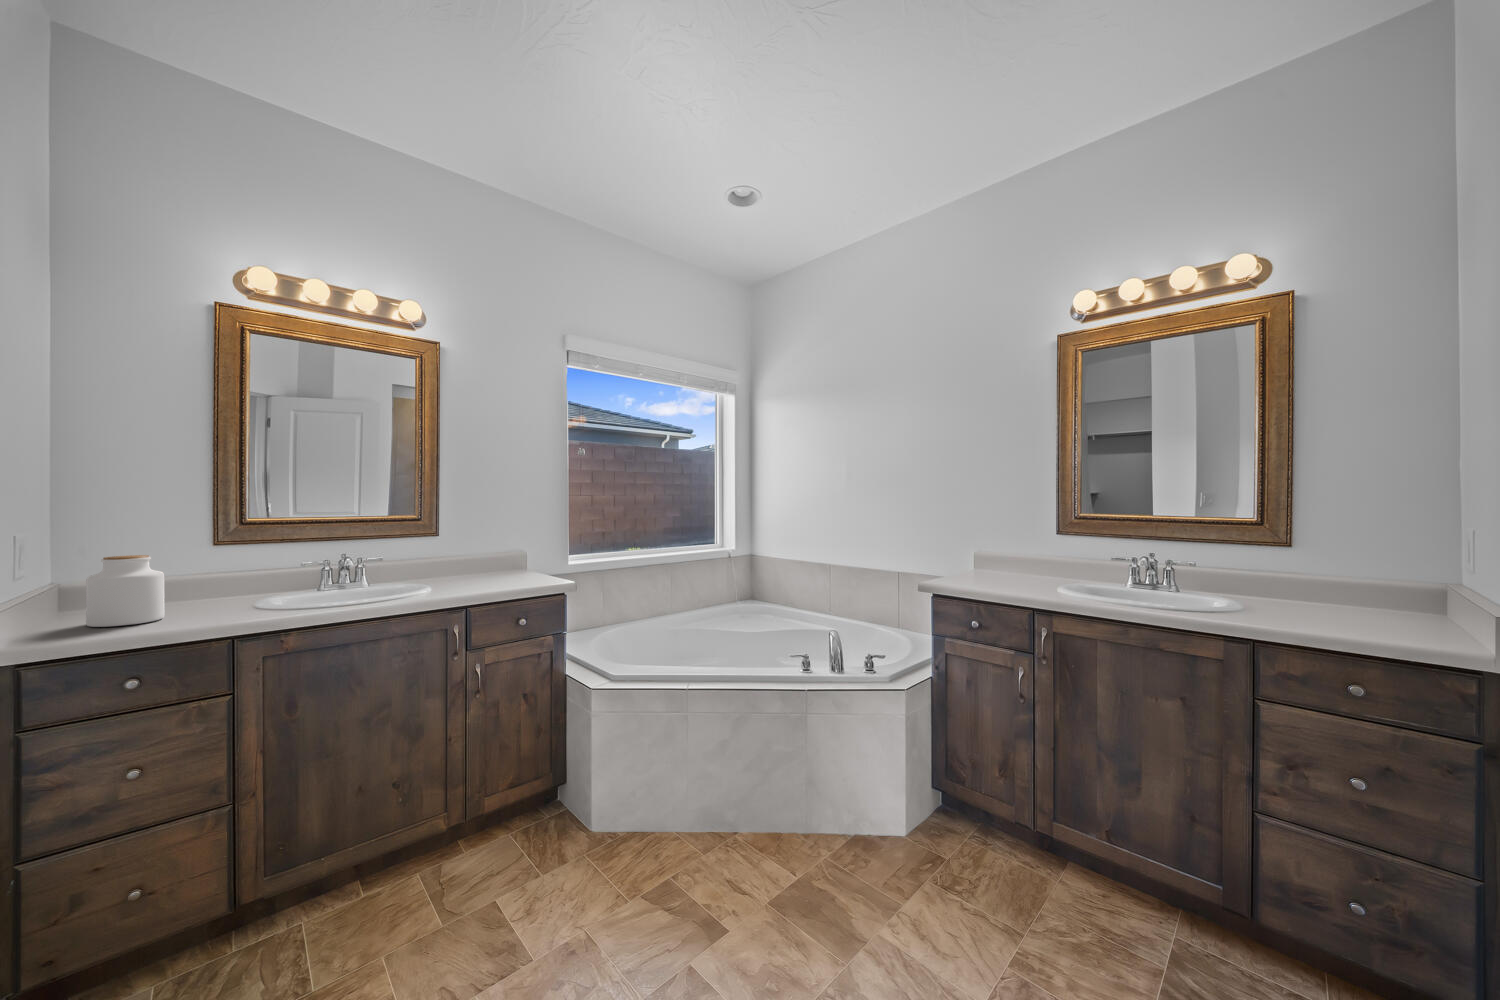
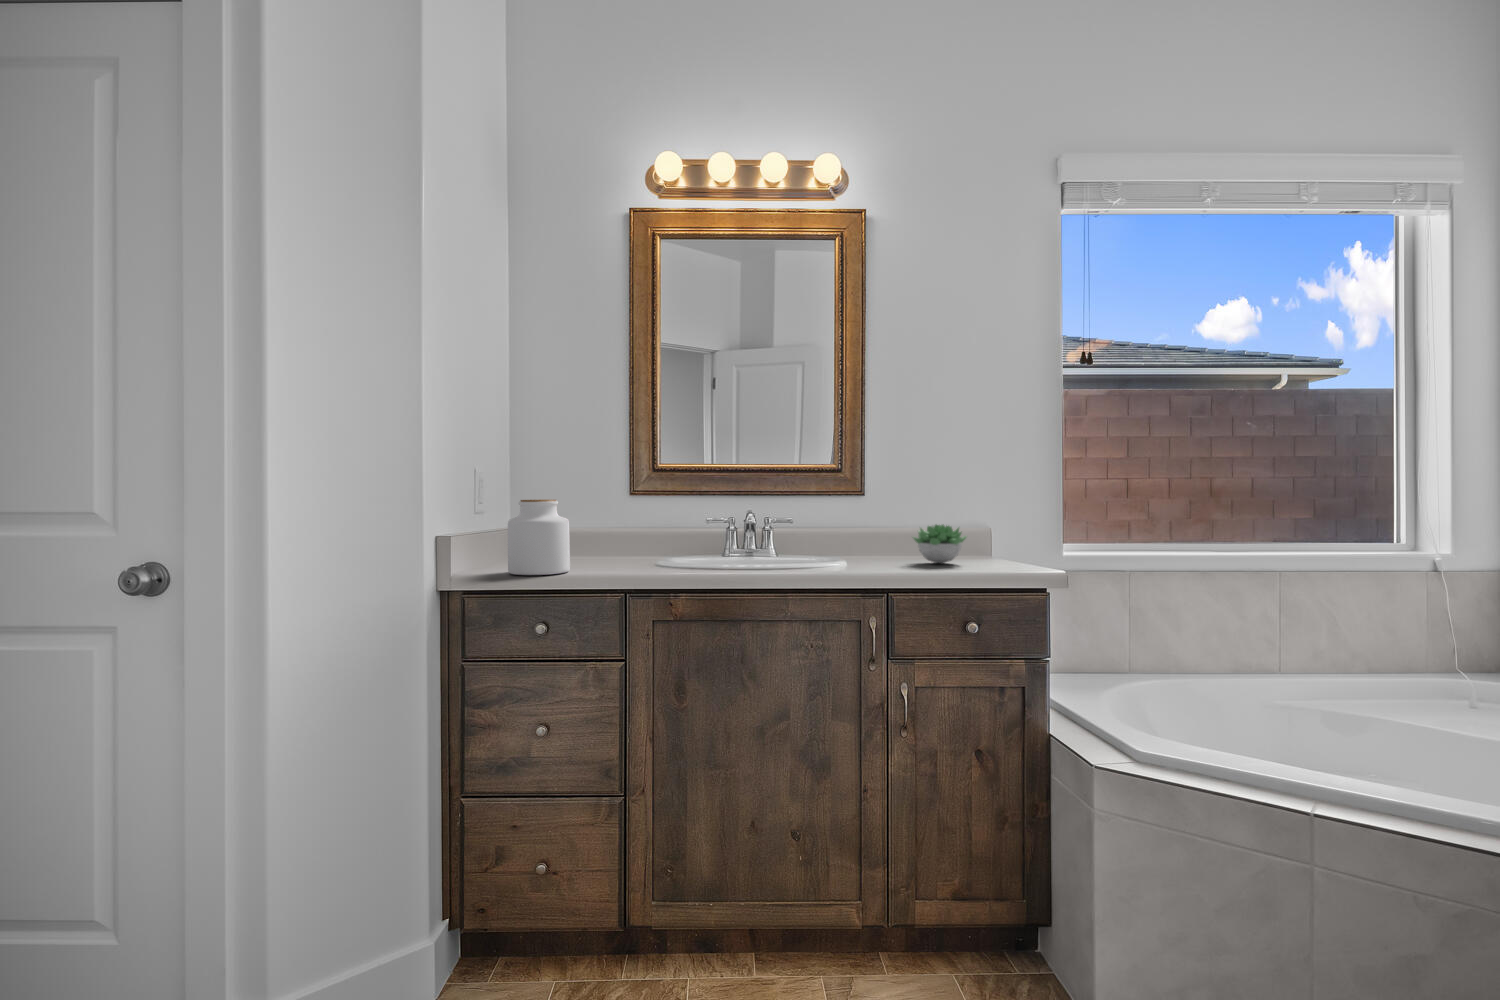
succulent plant: none [475,556,513,582] -> present [913,525,966,563]

